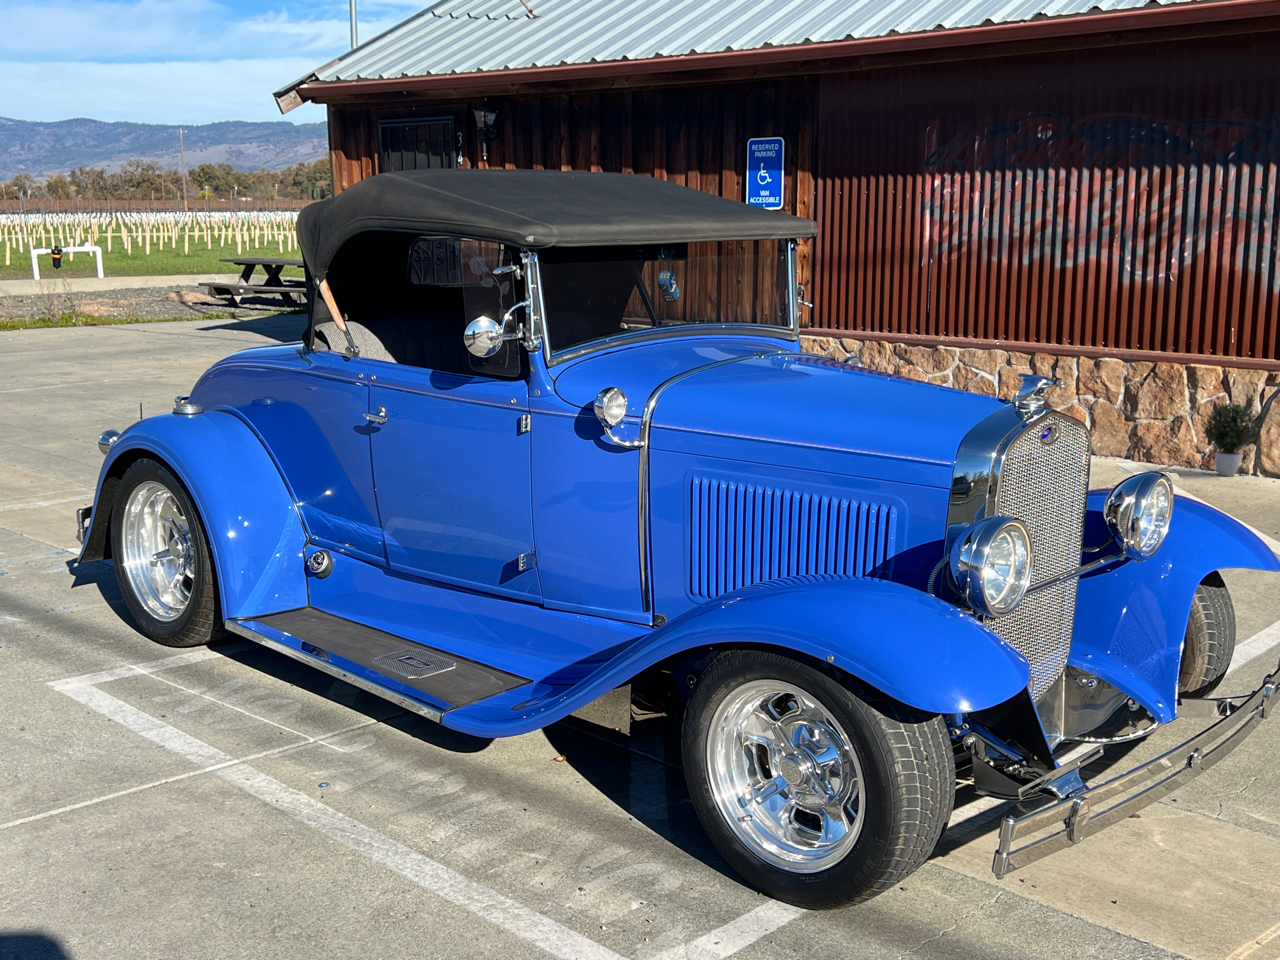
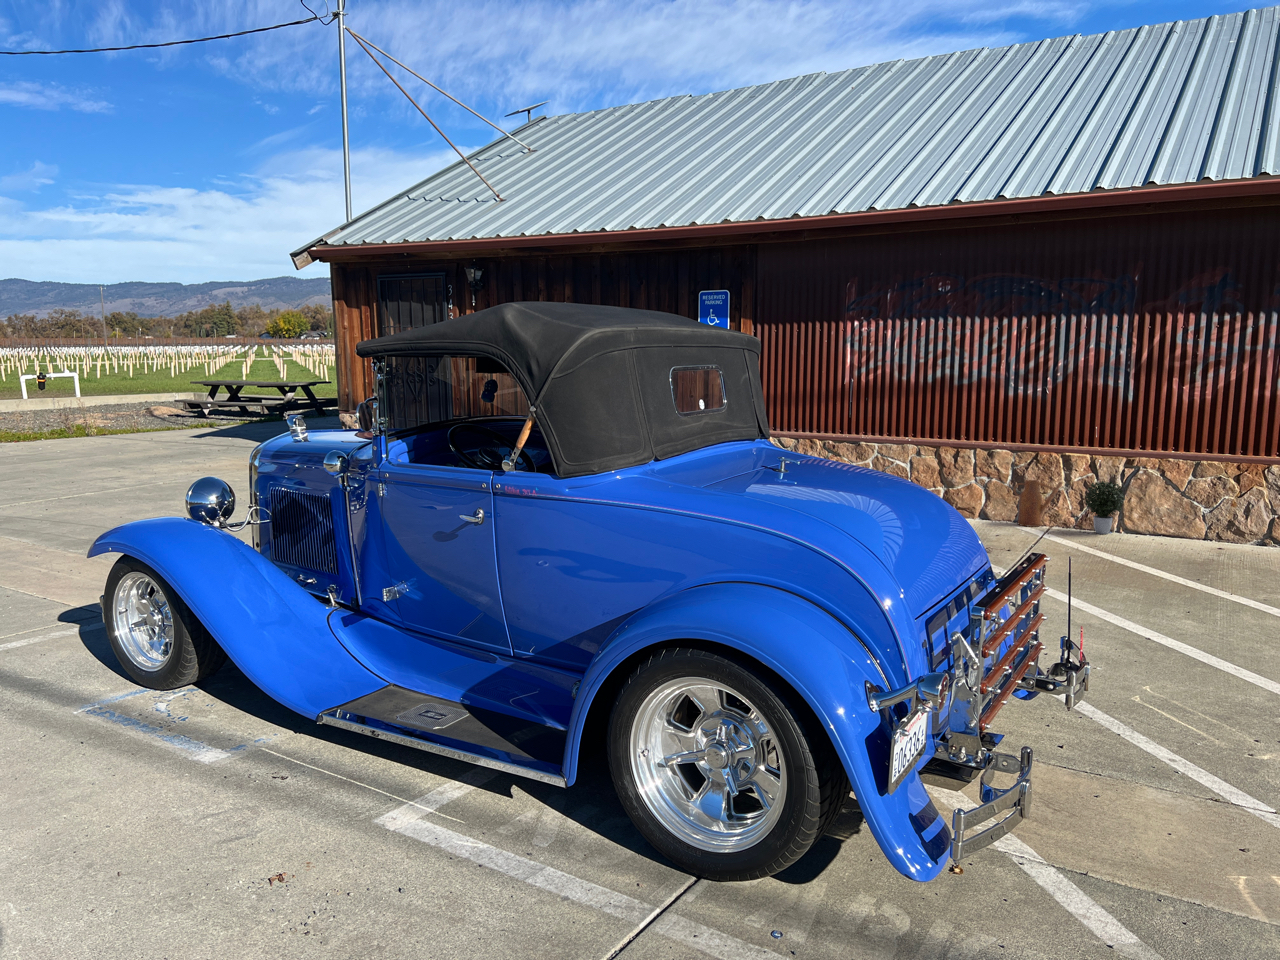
watering can: none [1118,400,1181,464] -> present [1014,480,1062,527]

